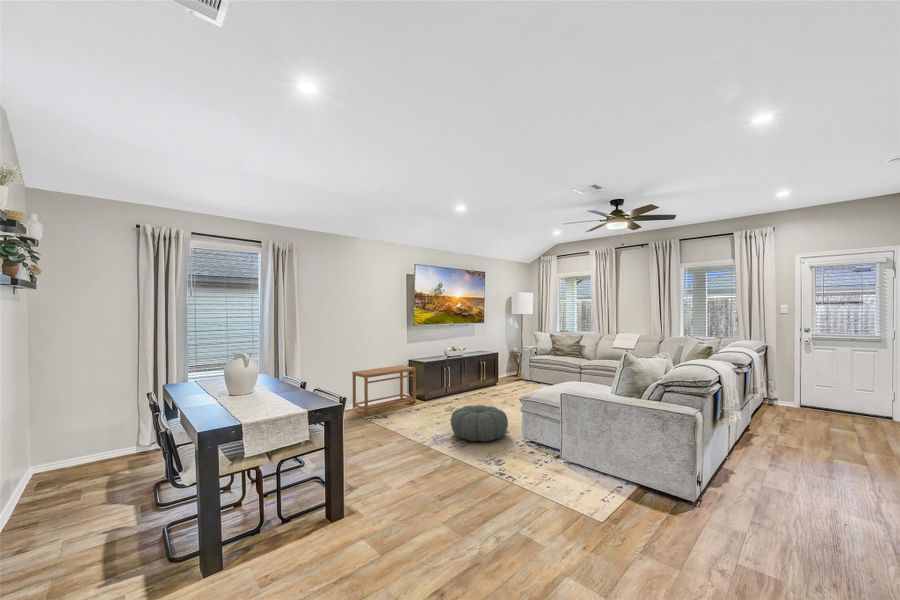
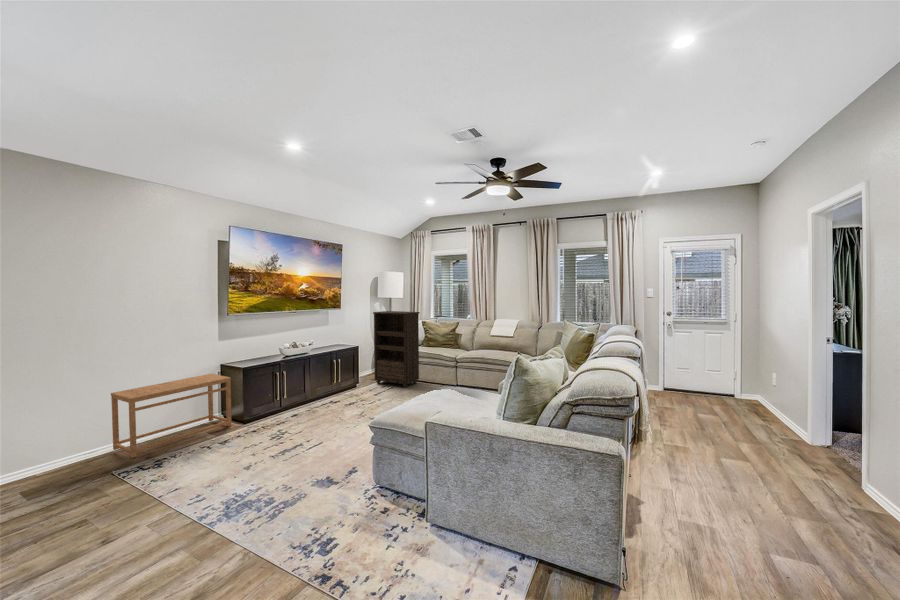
bookshelf: none [510,325,549,388] -> present [373,311,420,387]
pouf: present [451,405,508,441] -> none [266,432,357,497]

